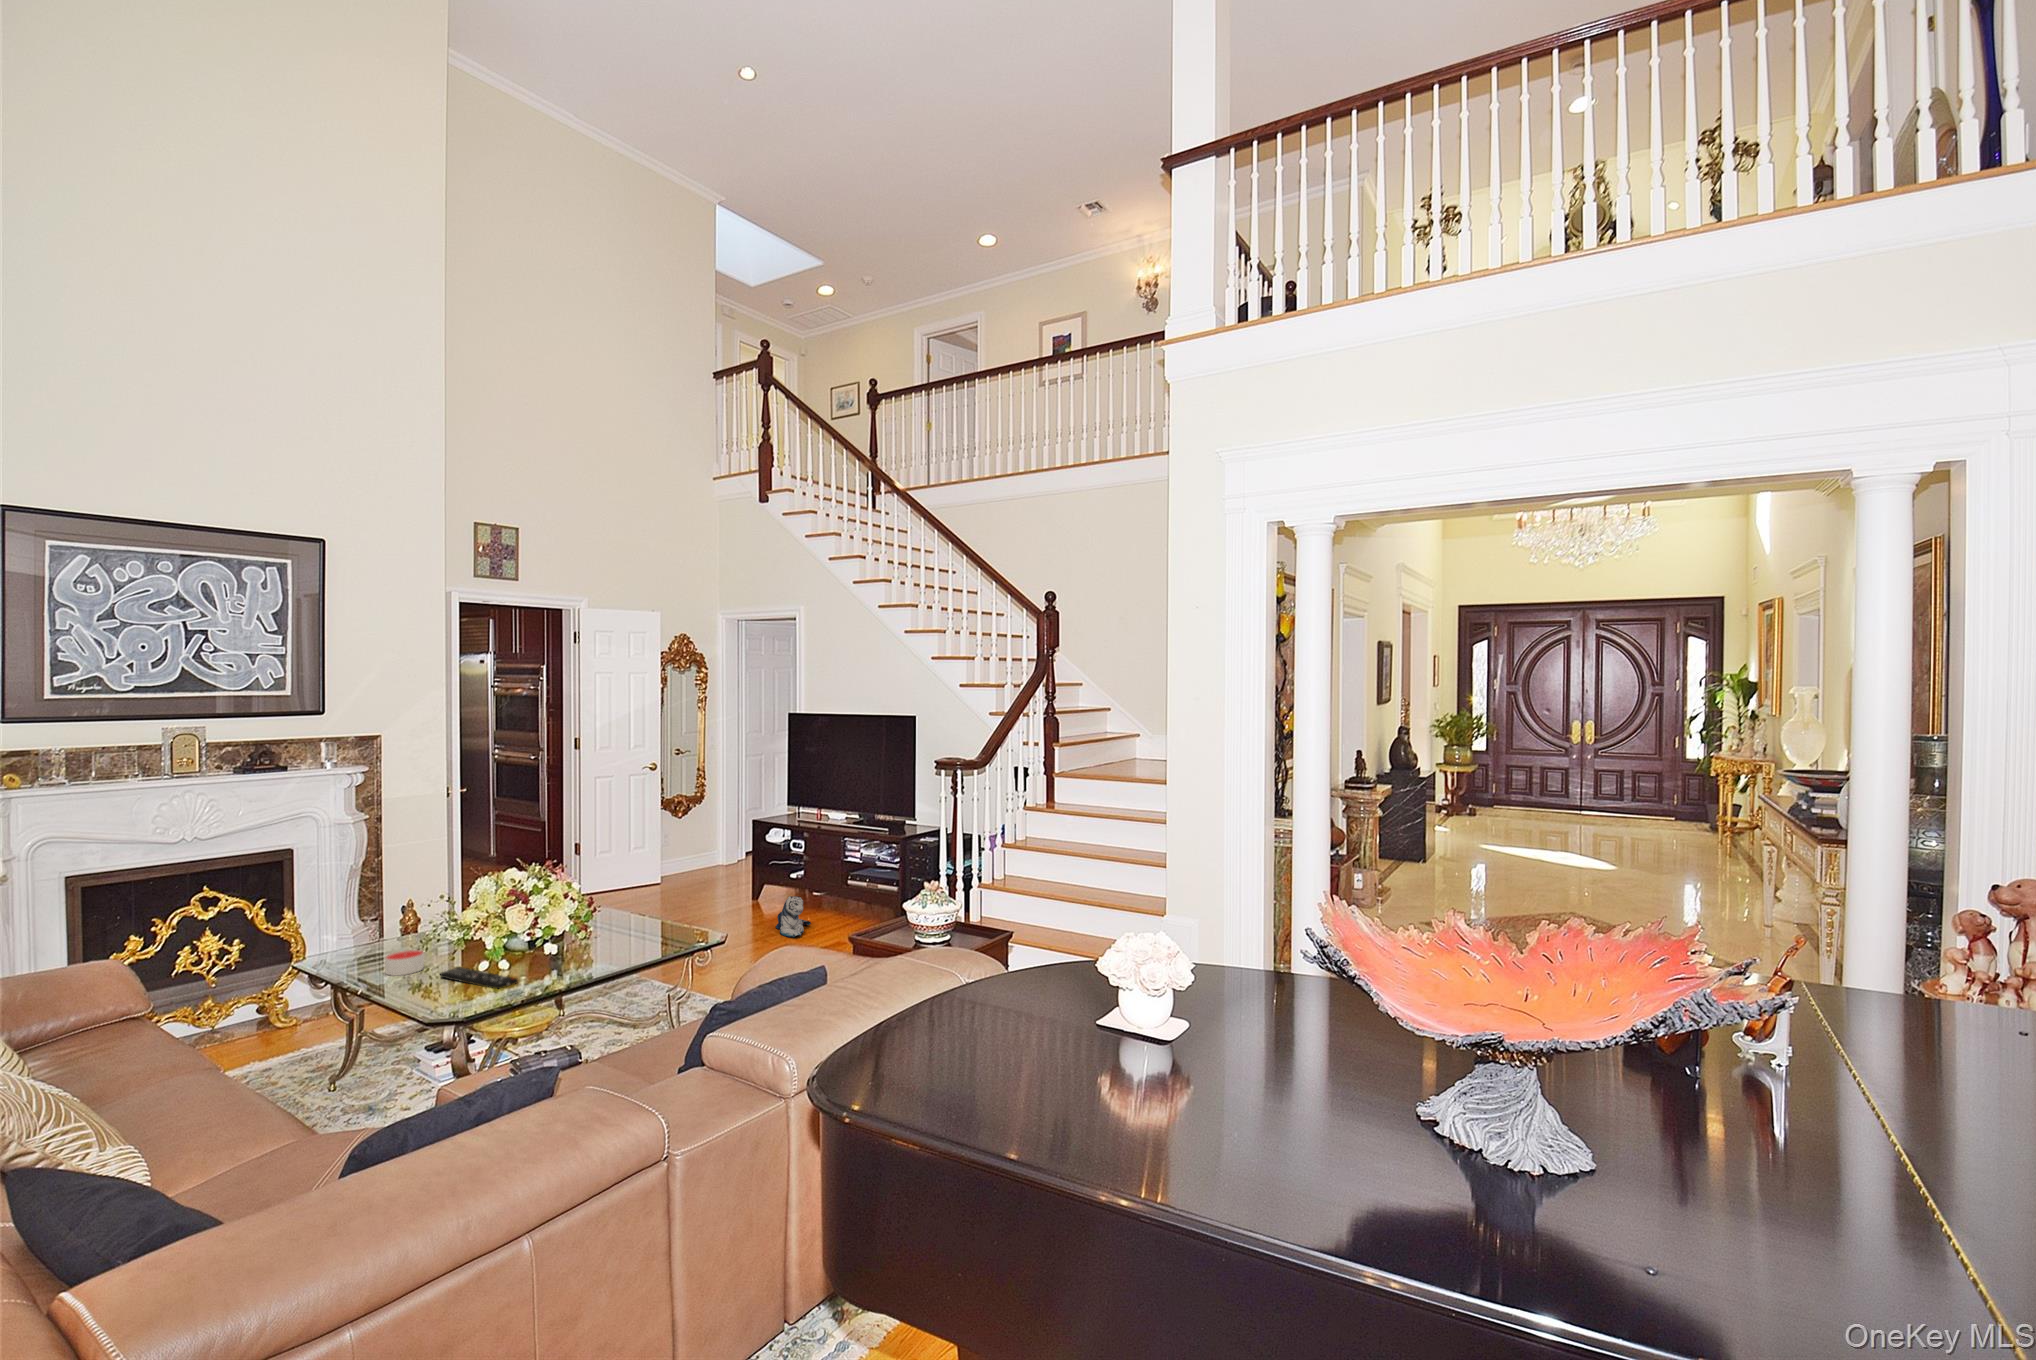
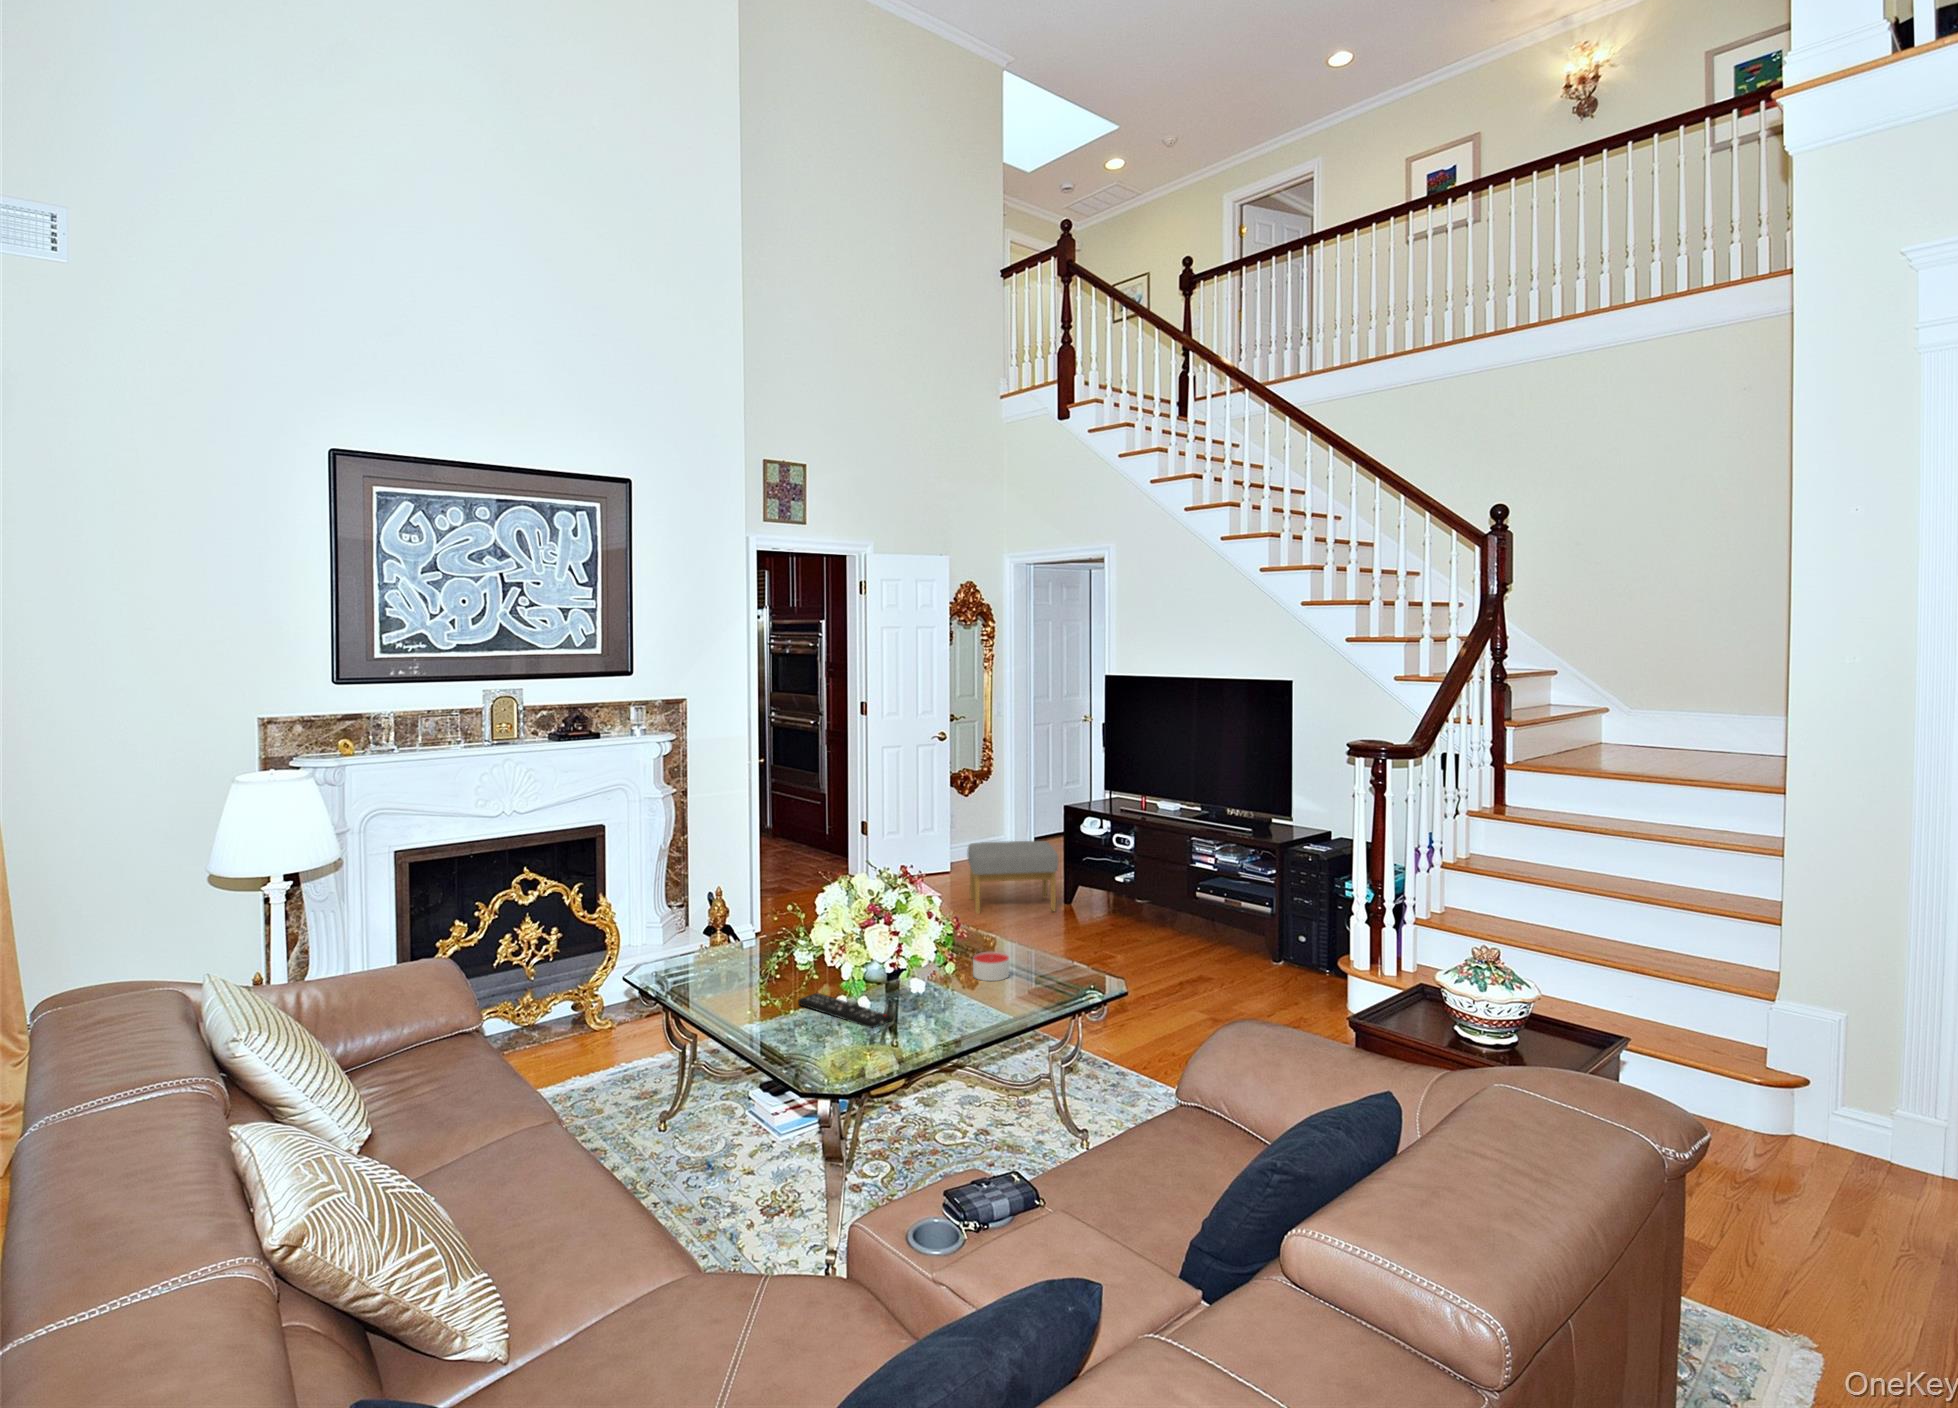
footstool: none [670,850,747,914] -> present [967,841,1058,914]
plush toy: present [776,896,811,938] -> none [1100,905,1143,956]
candle: present [385,950,424,976] -> present [973,952,1009,981]

